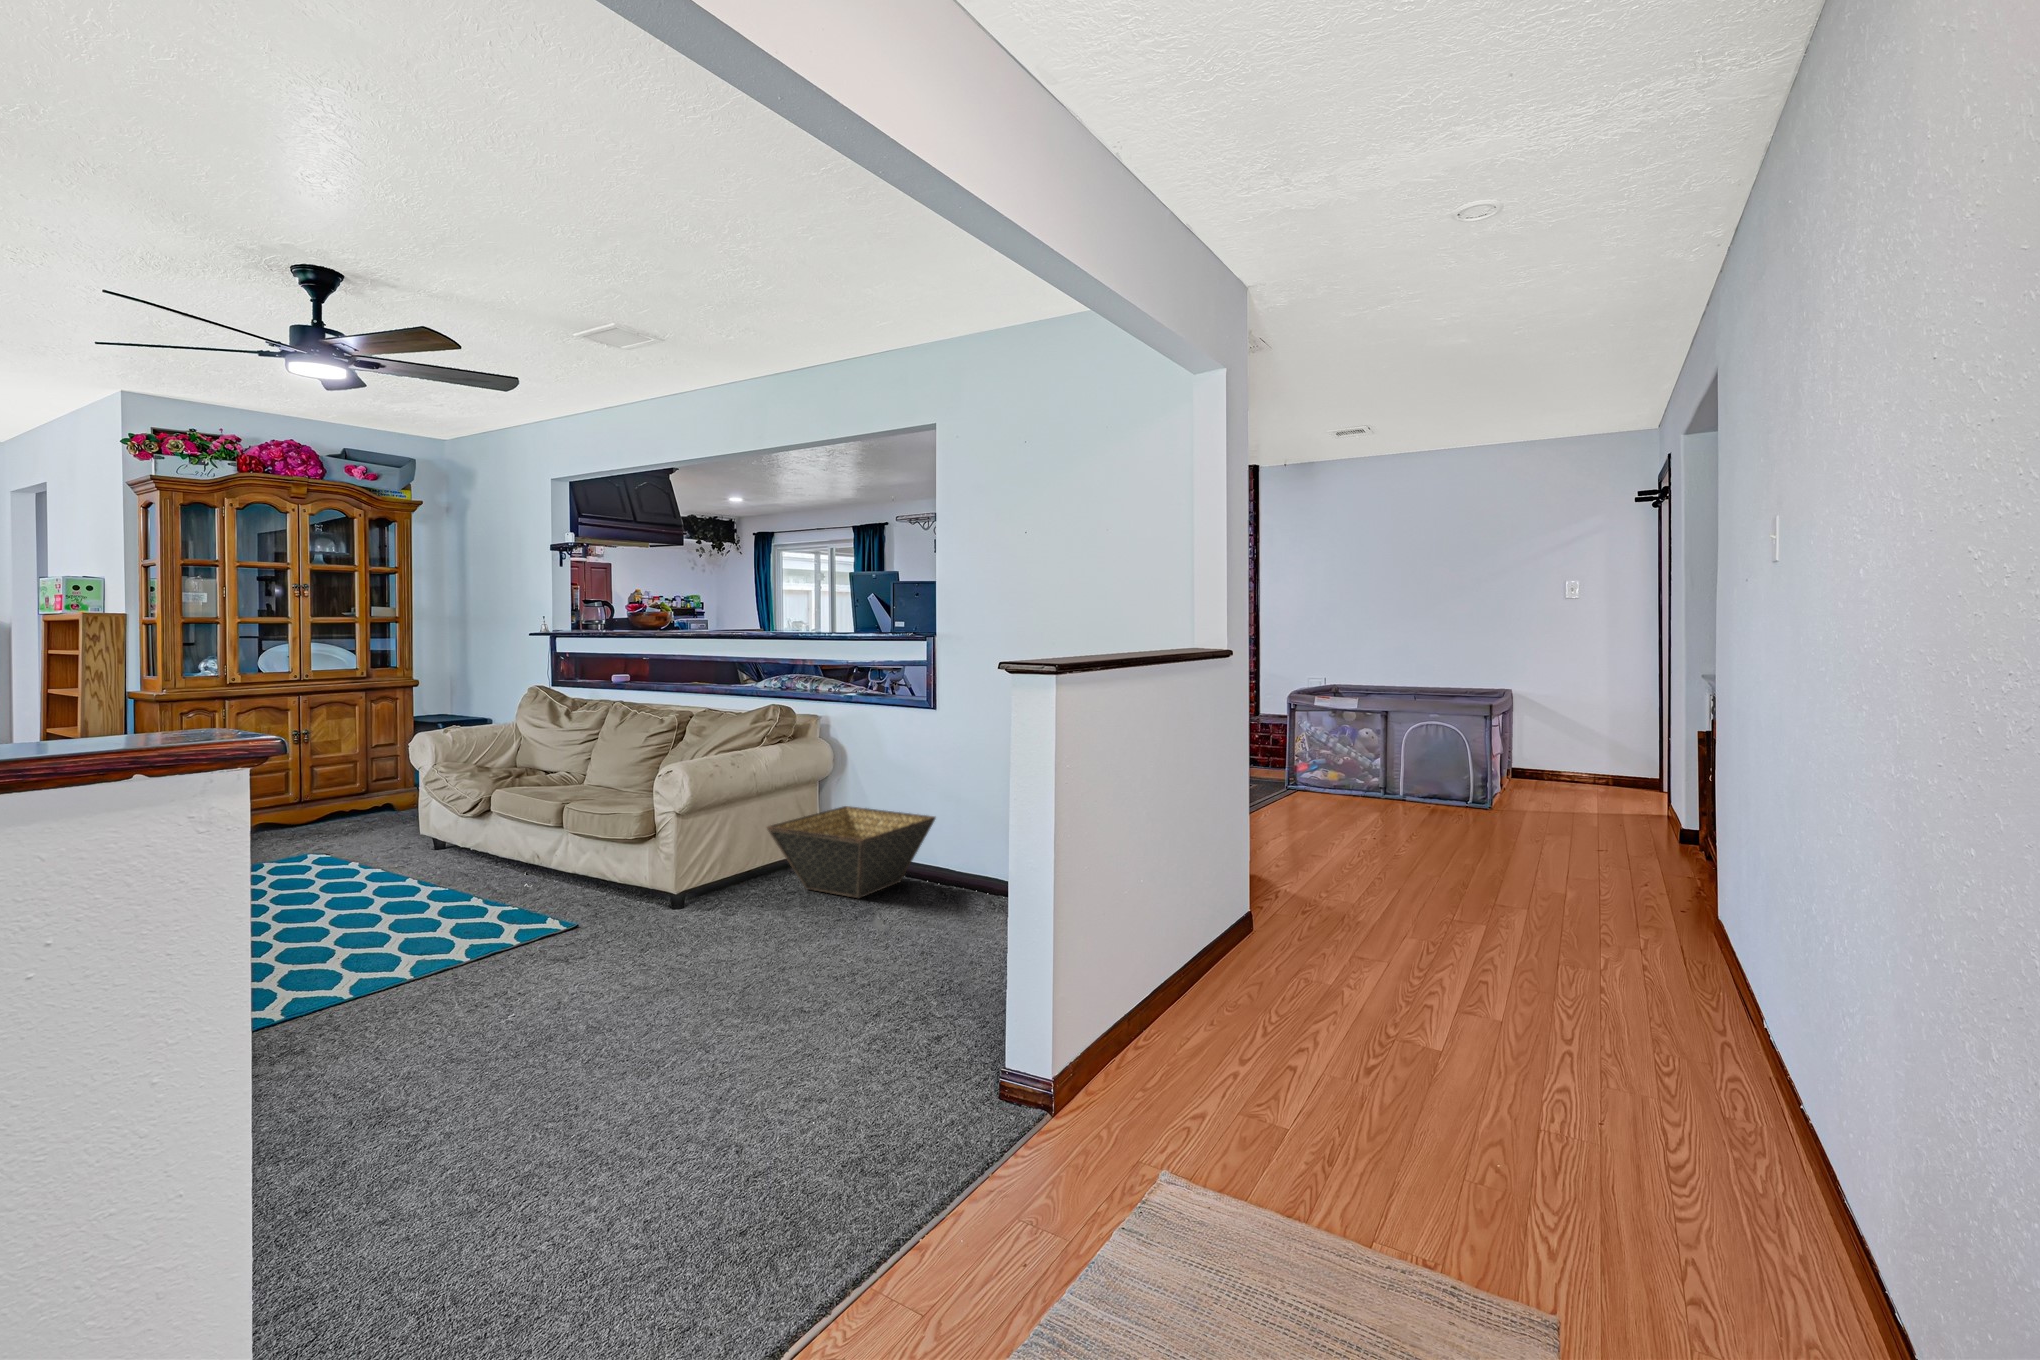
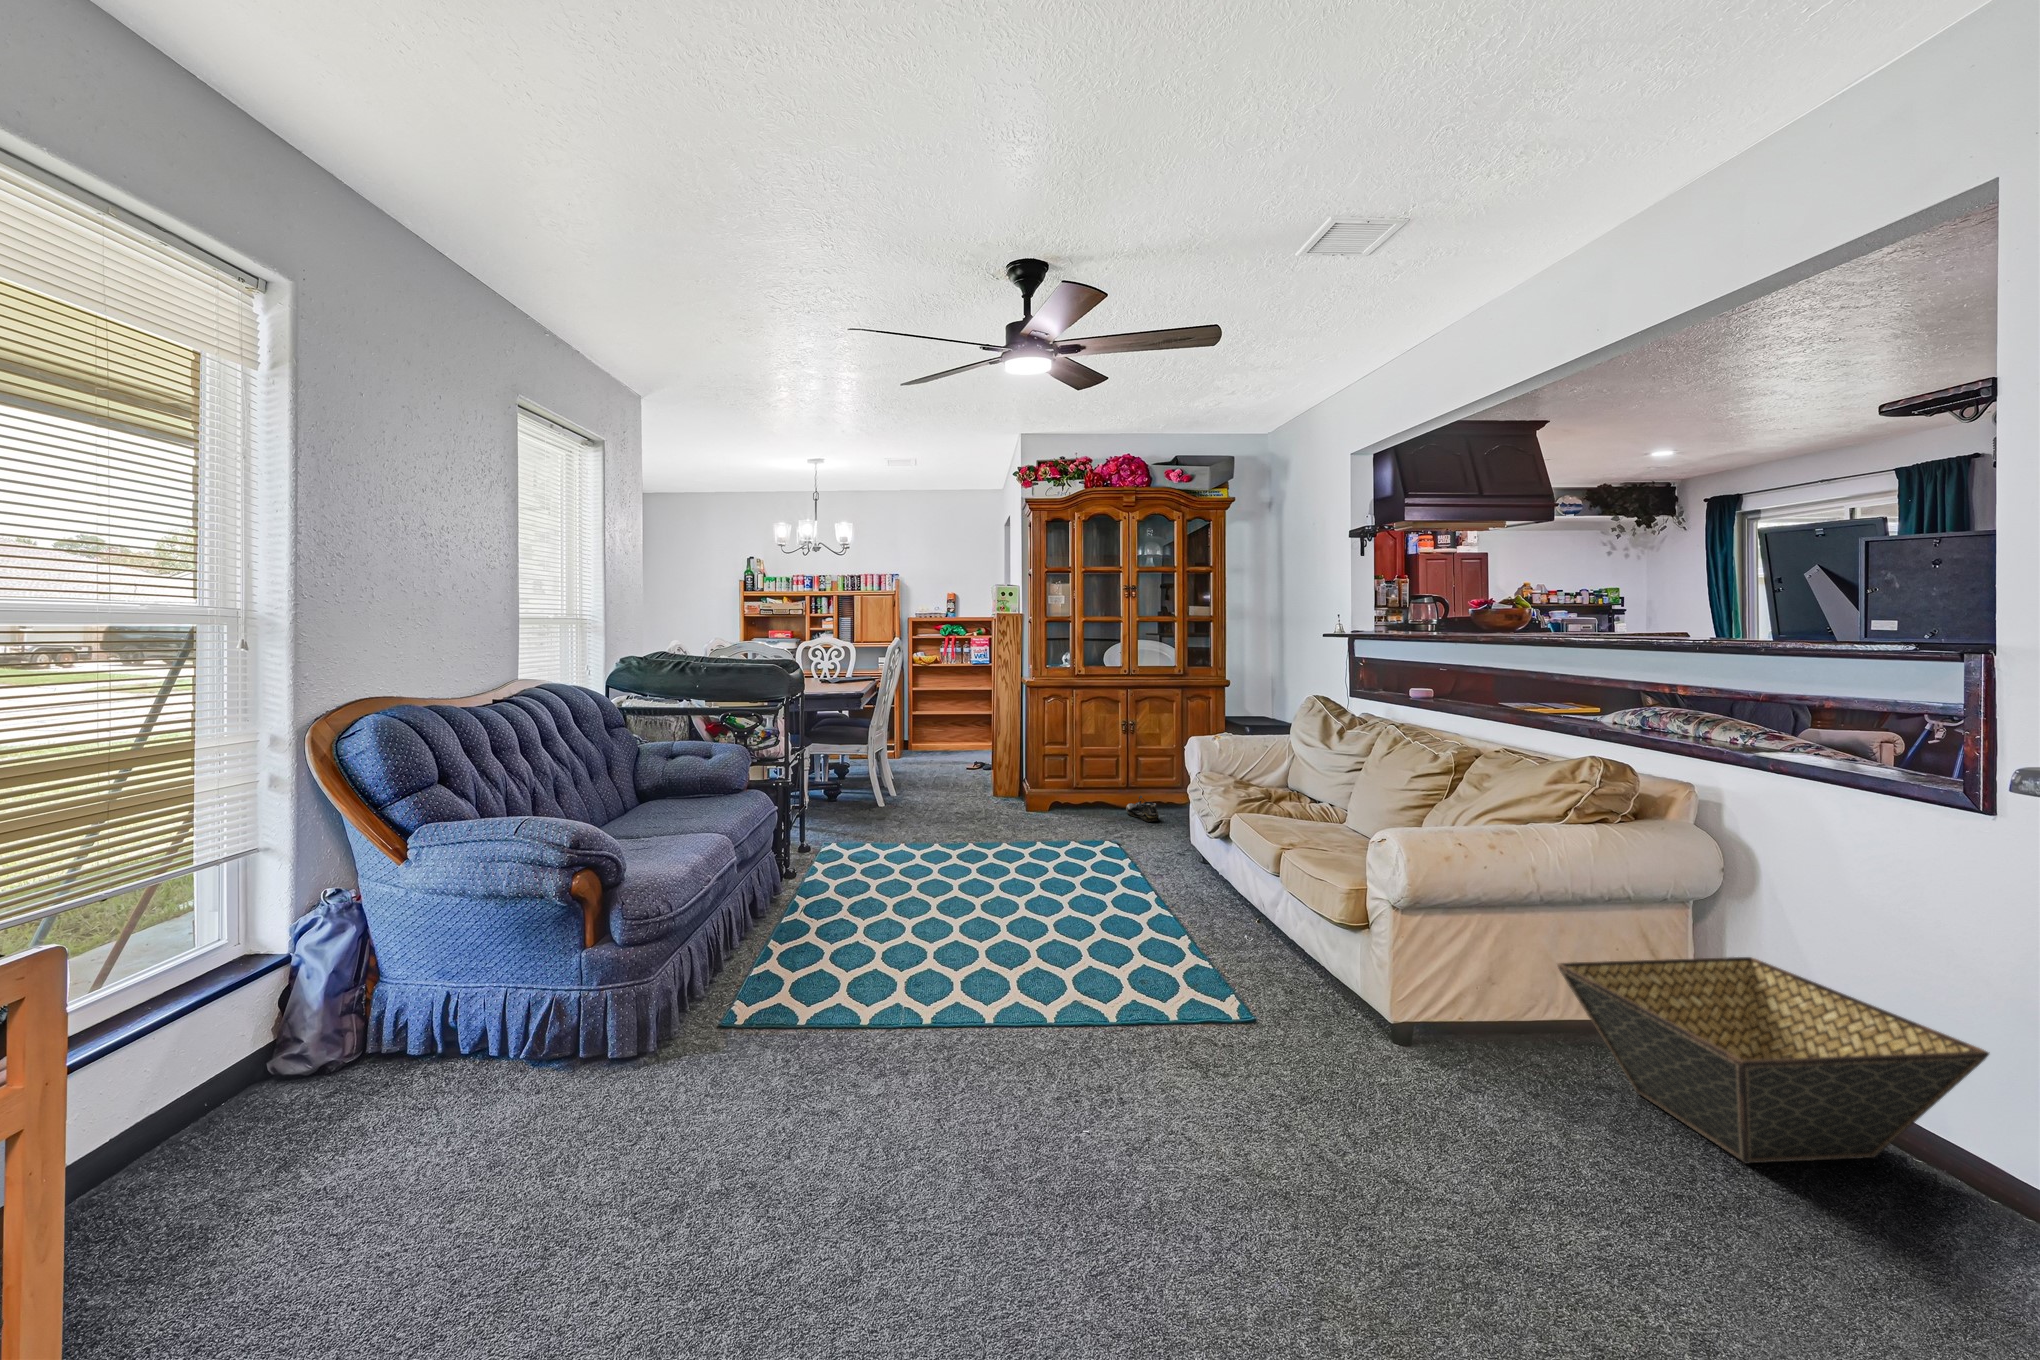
shoe: none [304,806,353,832] -> present [1126,796,1159,822]

